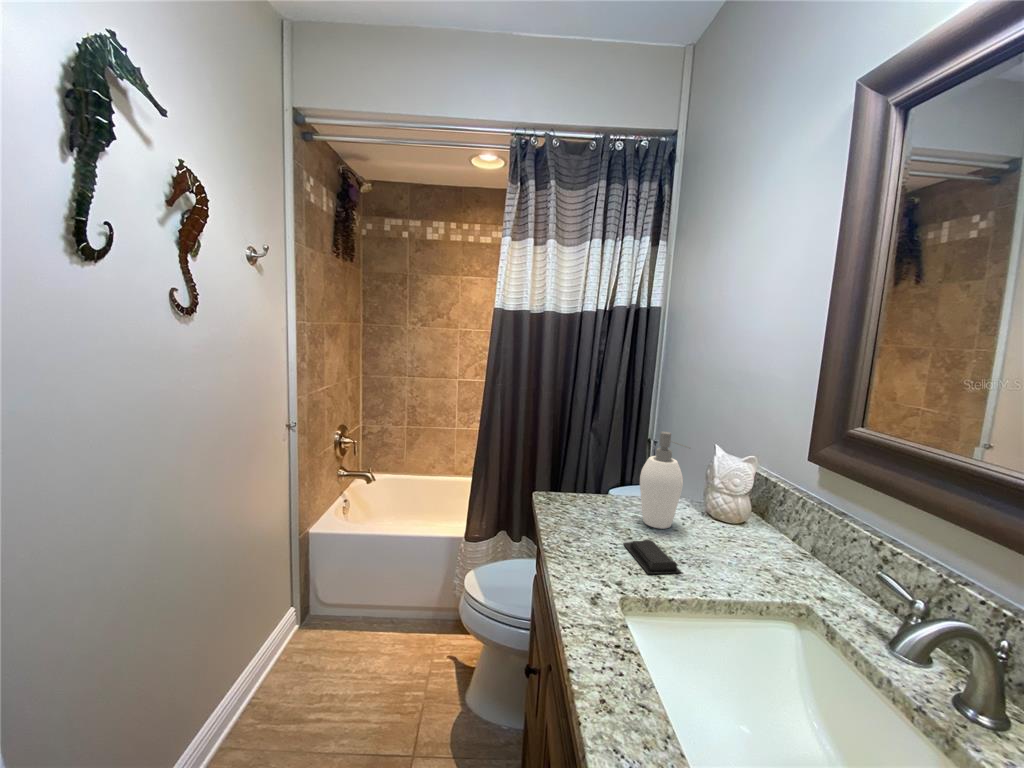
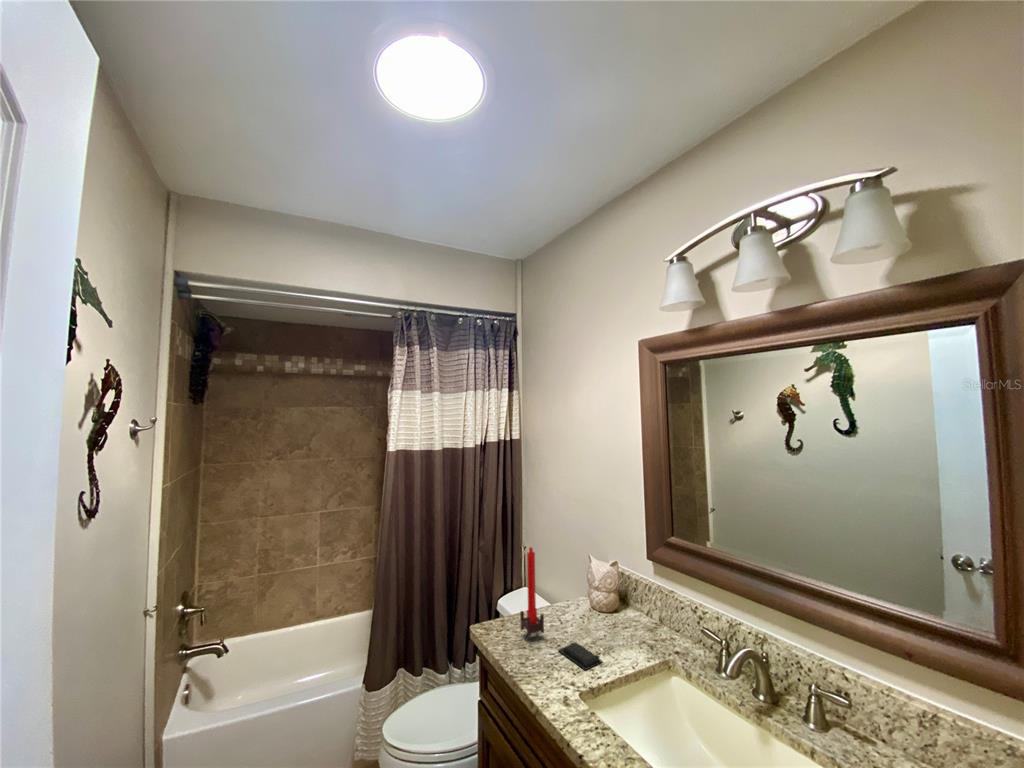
candle: none [587,405,616,522] -> present [520,547,544,637]
soap dispenser: present [640,432,690,529] -> none [553,557,587,630]

